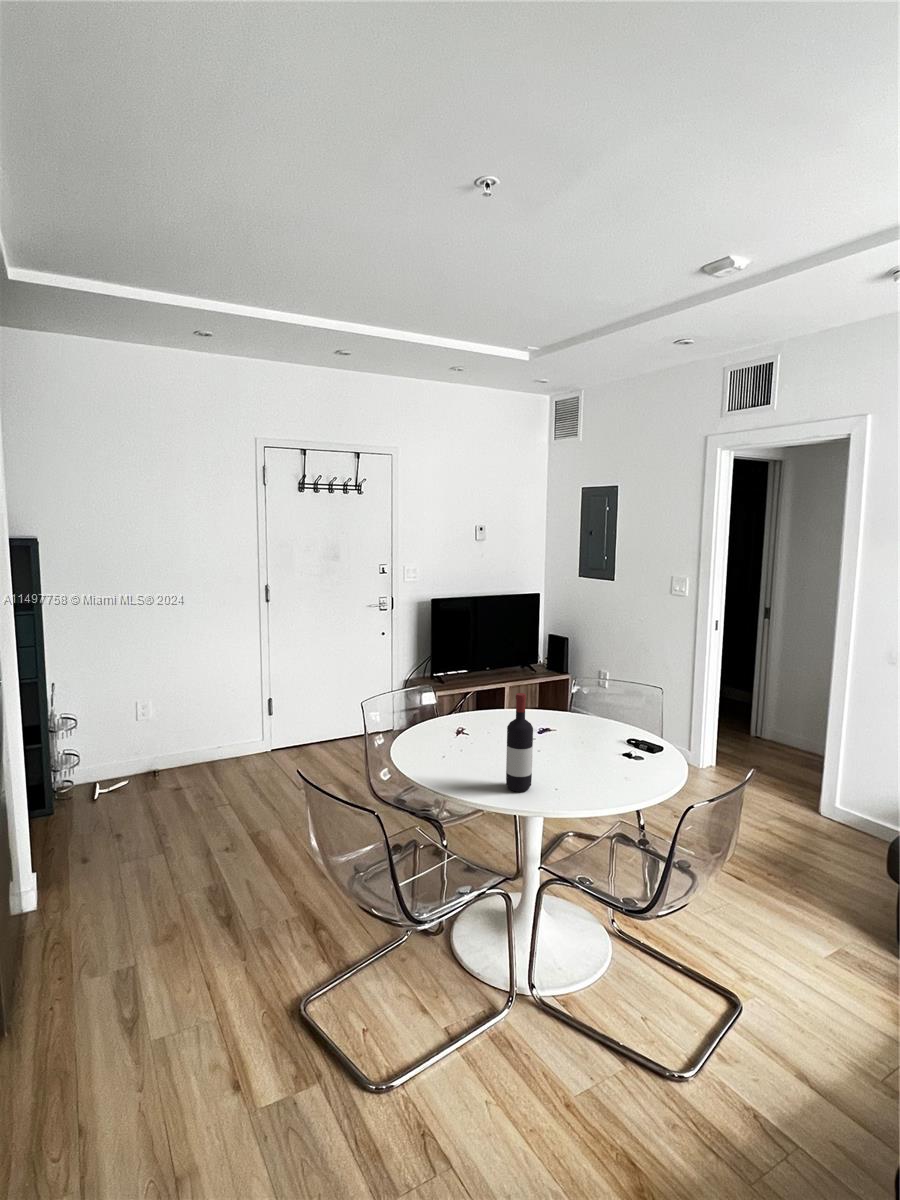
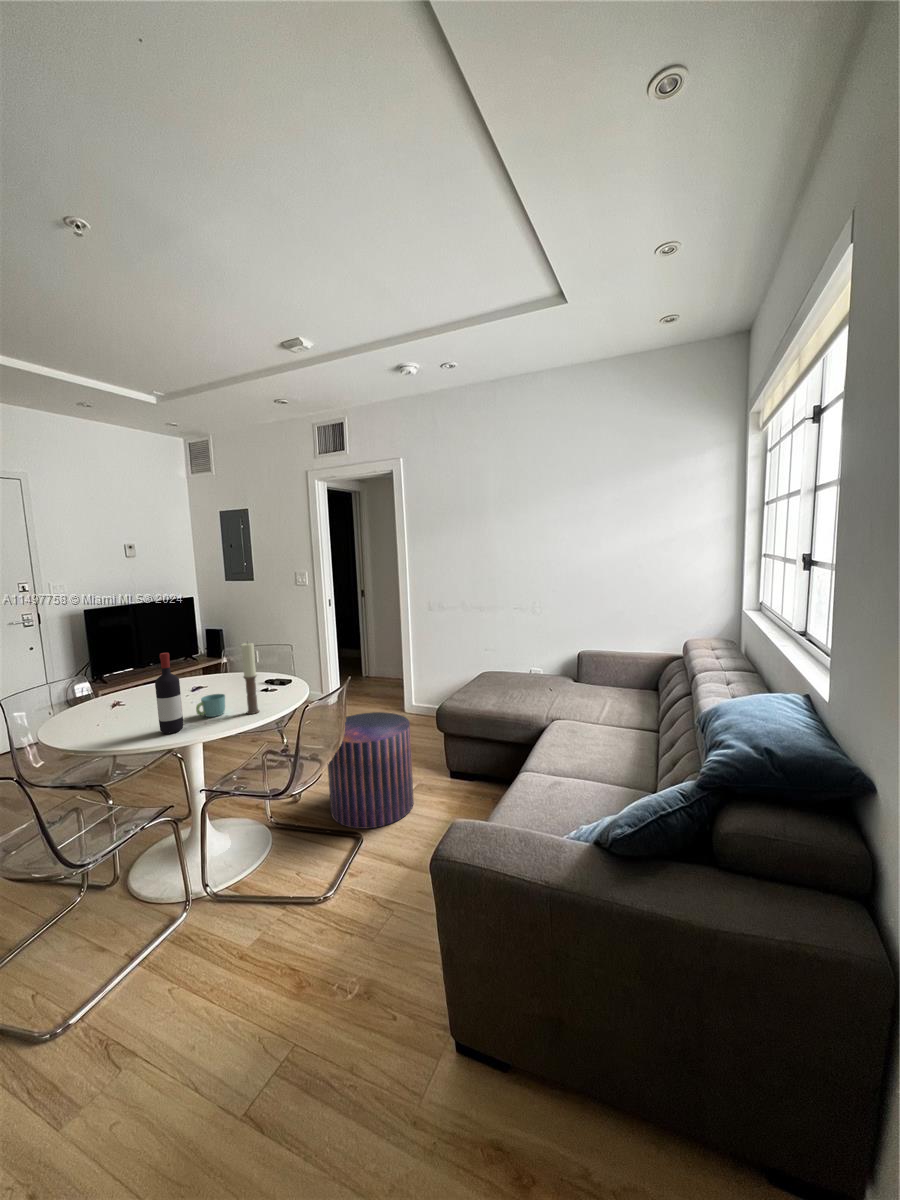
candle: none [604,694,624,790] -> present [241,643,259,714]
mug: none [546,749,581,780] -> present [196,694,225,717]
pouf: none [693,810,840,999] -> present [328,712,414,829]

